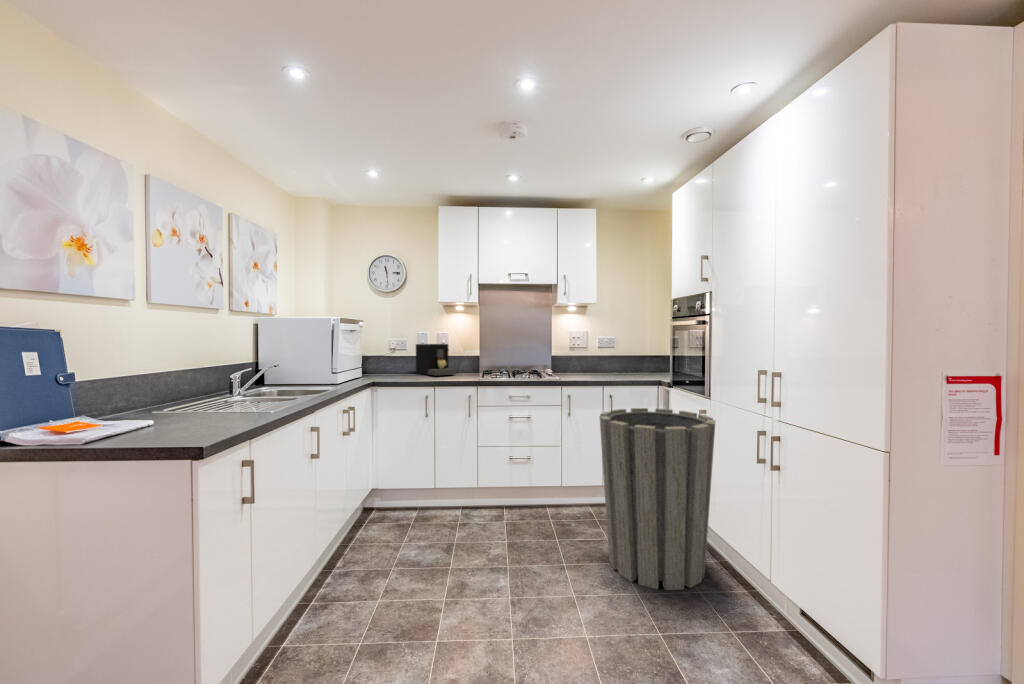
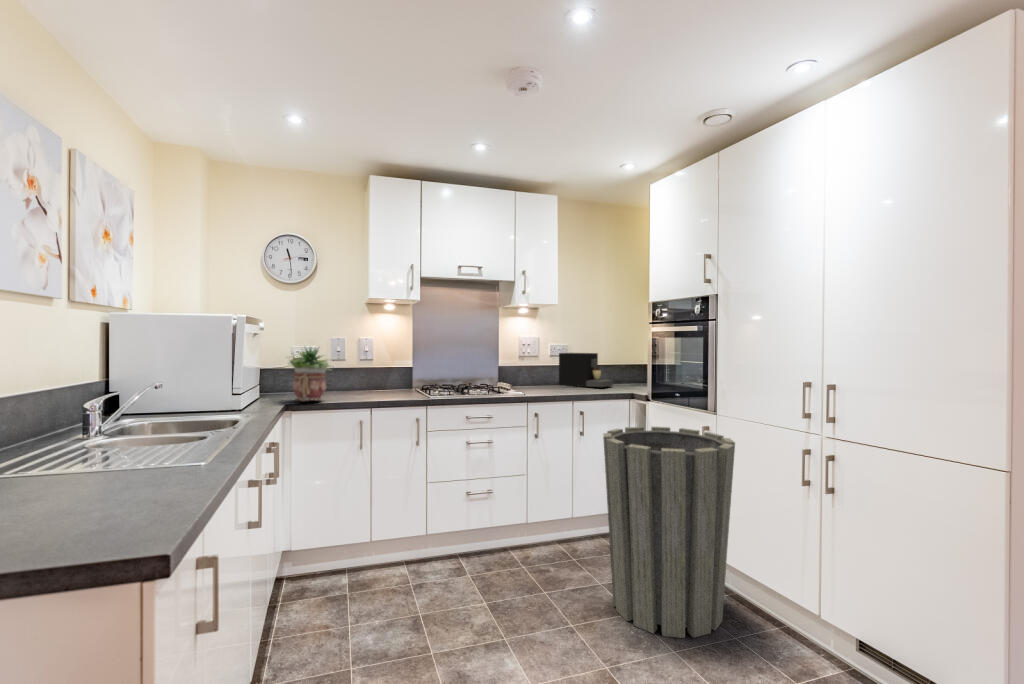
potted plant: none [372,338,408,380] -> present [289,348,331,401]
coffee maker: present [416,344,456,375] -> present [559,353,613,387]

